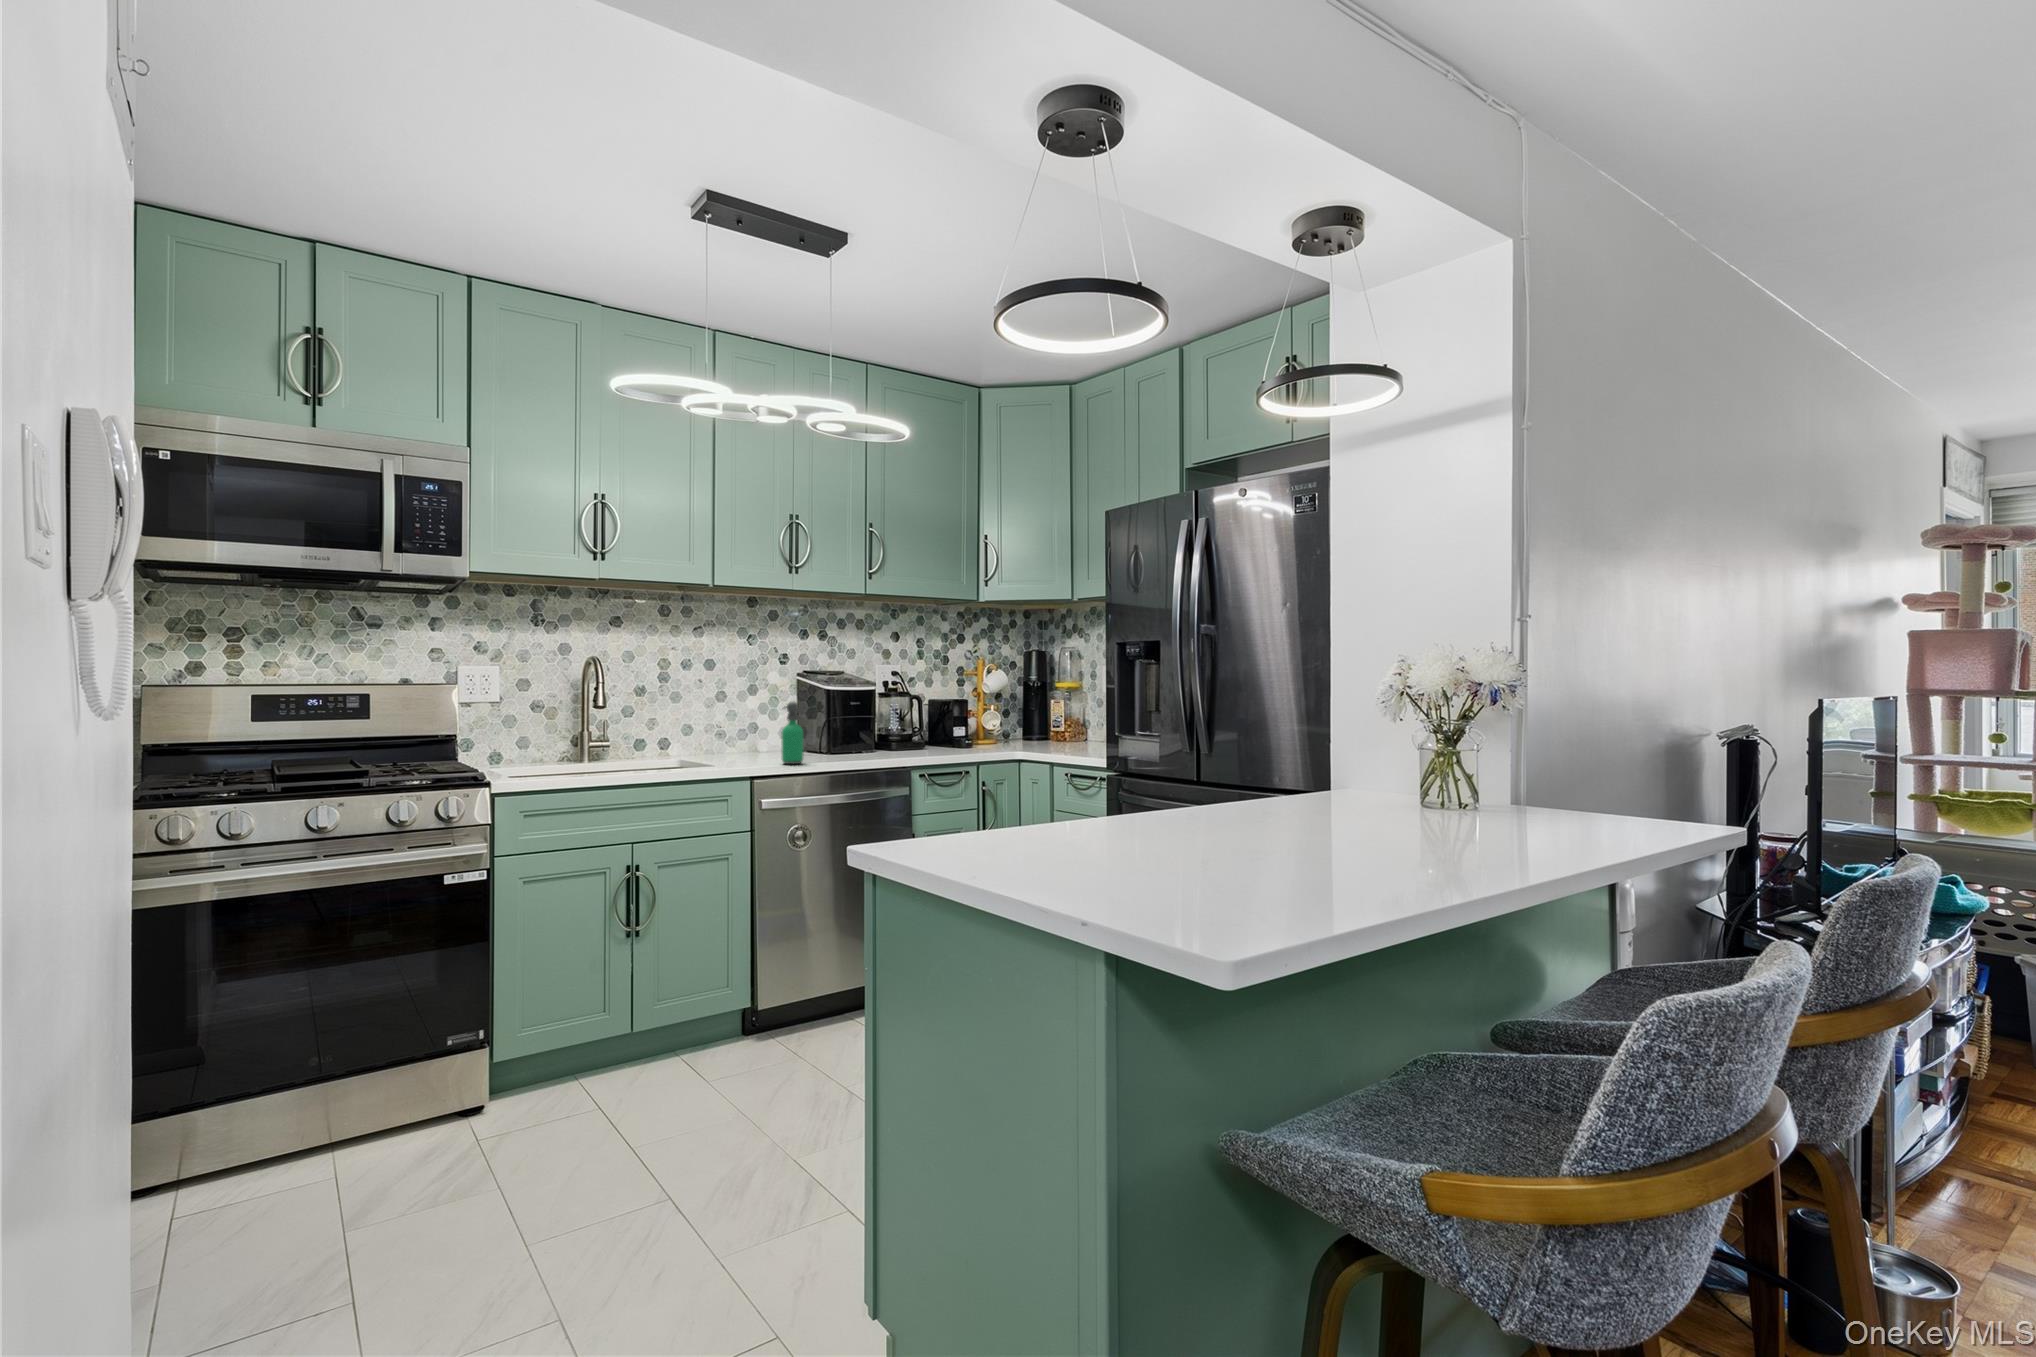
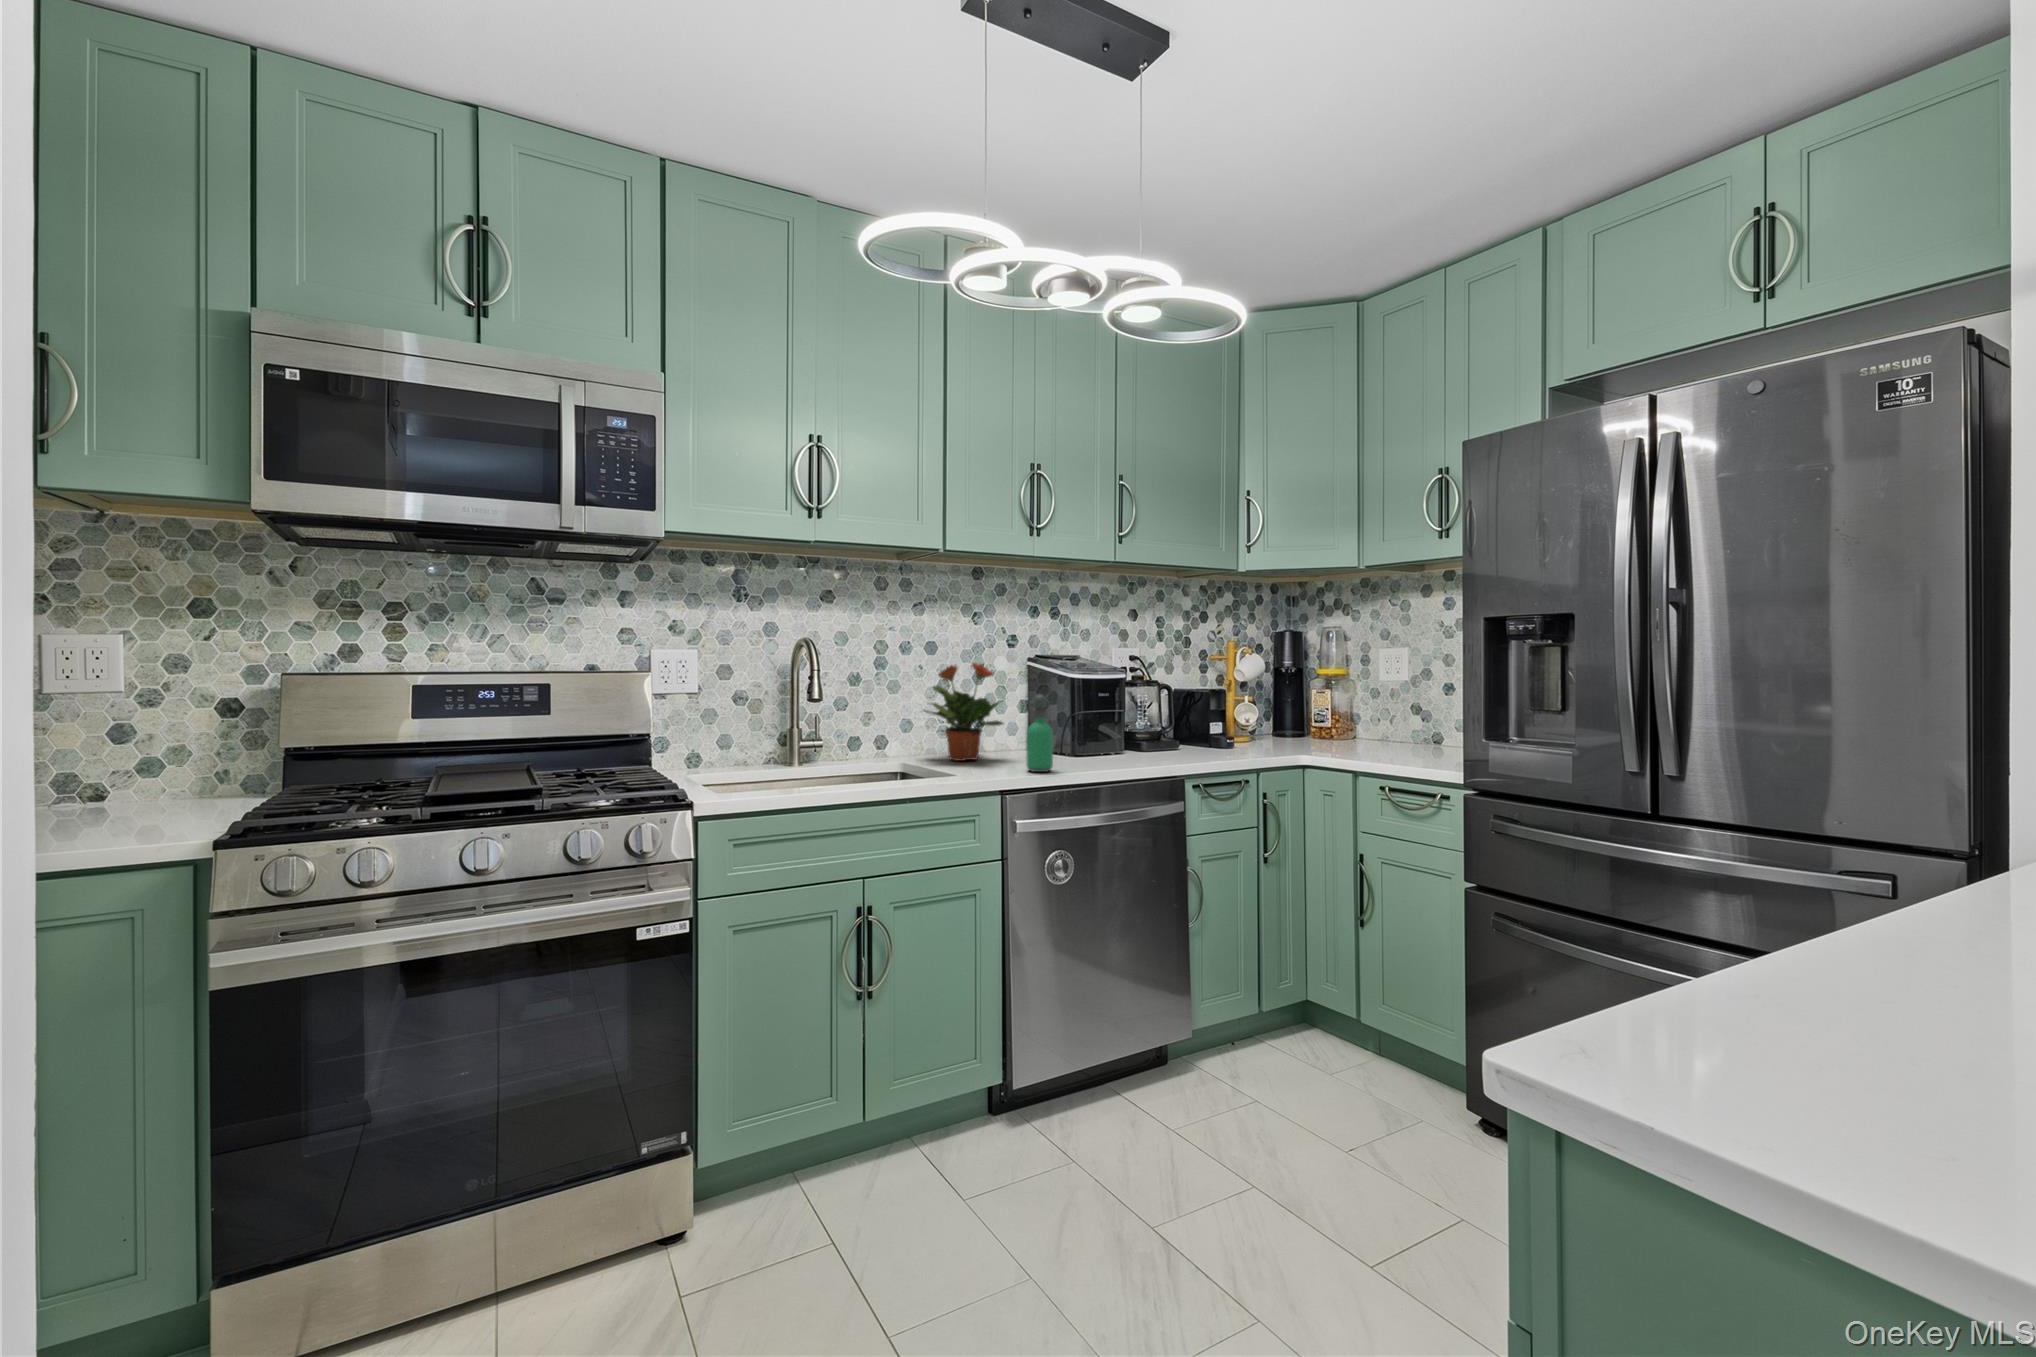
potted plant: none [697,676,773,758] -> present [923,663,1006,761]

